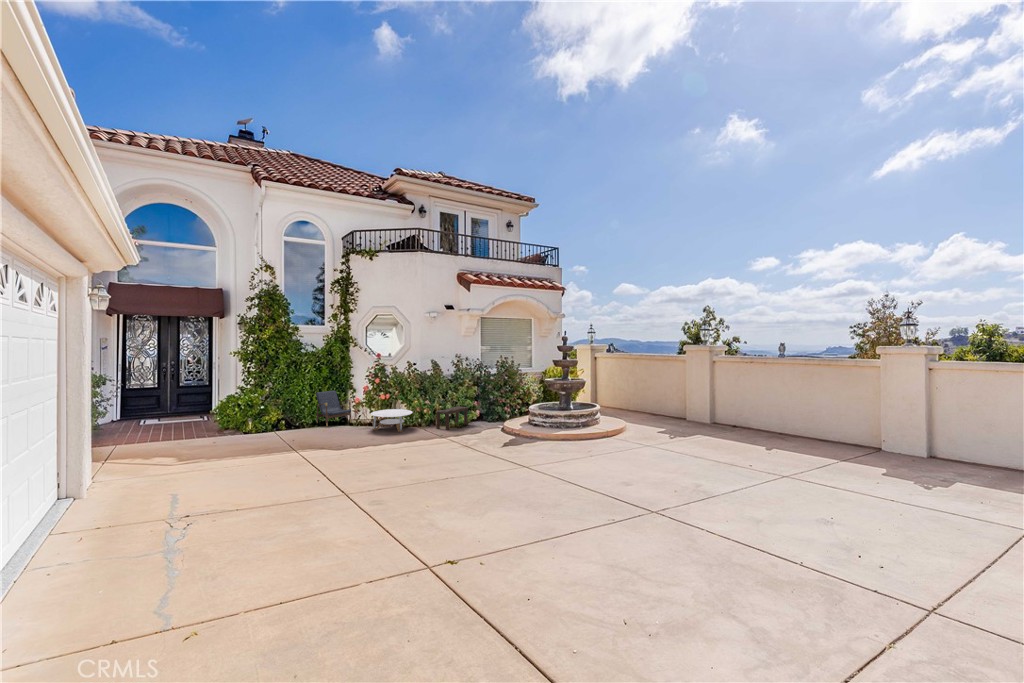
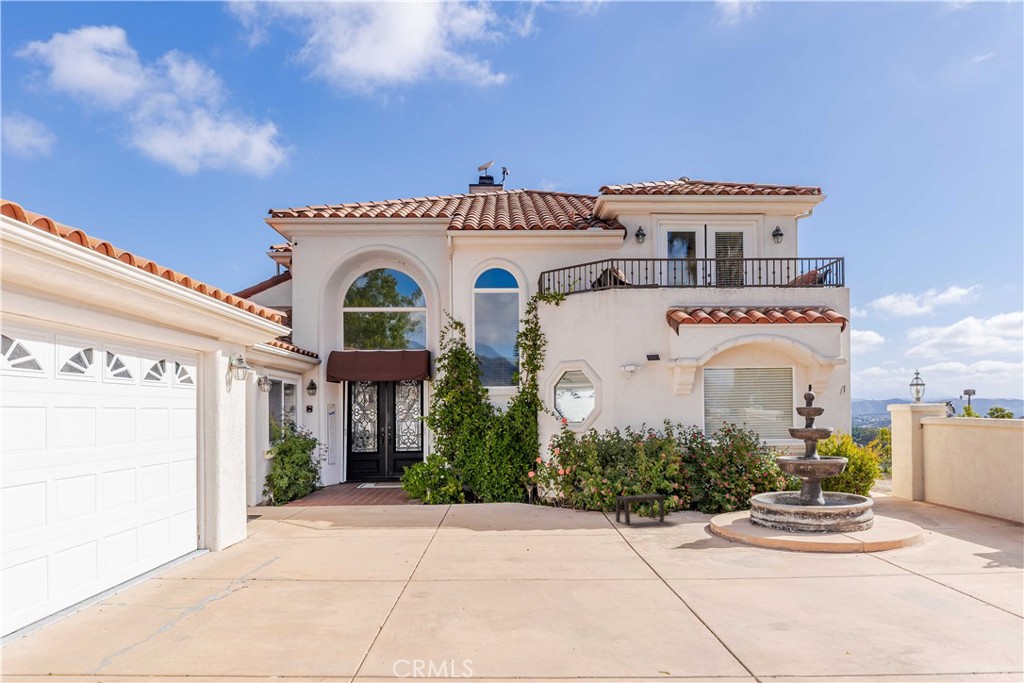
lounge chair: present [316,391,351,426] -> none [495,463,531,505]
round table: present [371,409,413,432] -> none [537,490,588,520]

